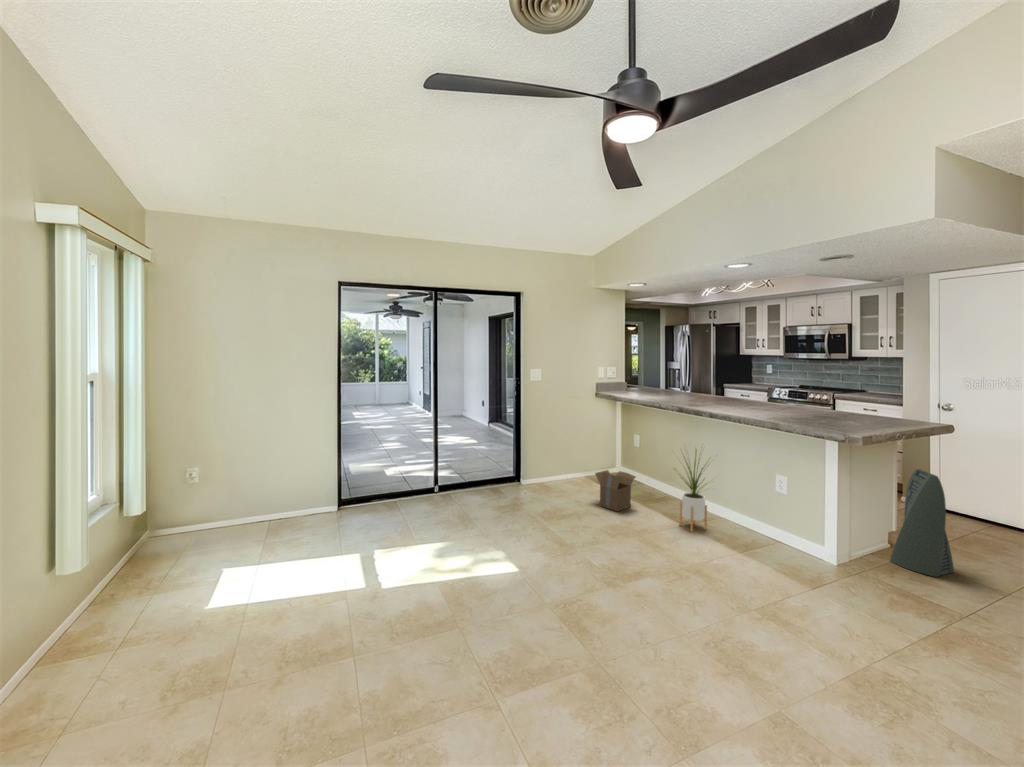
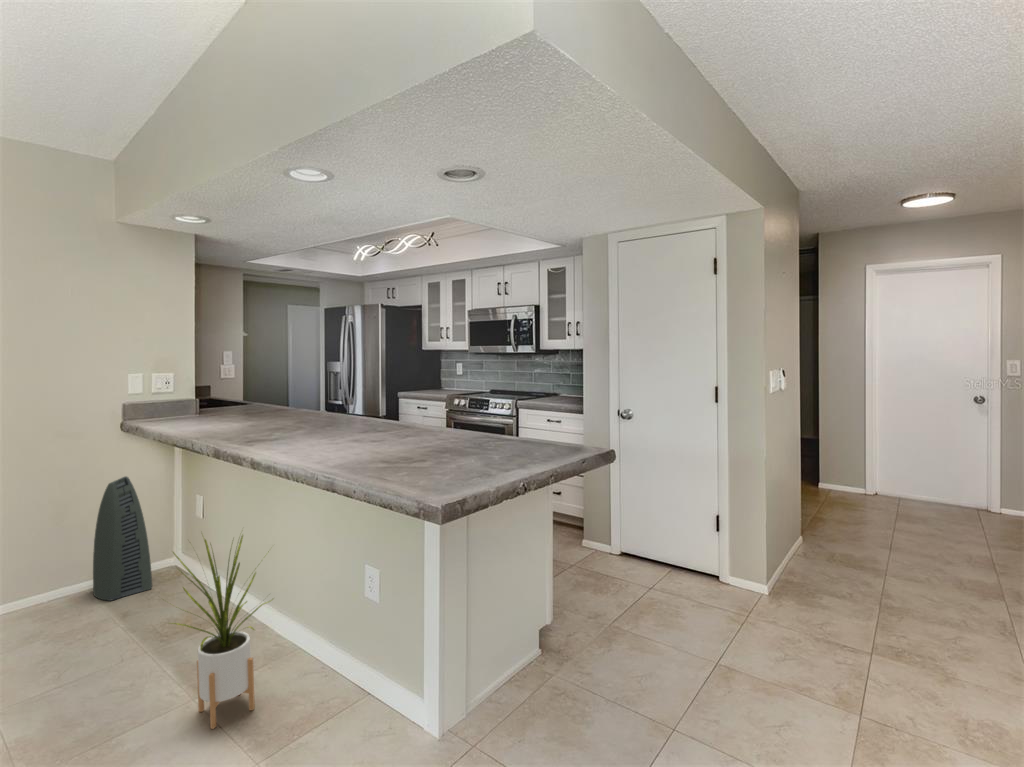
air purifier: present [890,469,954,577] -> present [93,476,152,601]
cardboard box: present [595,470,636,511] -> none [26,592,139,700]

